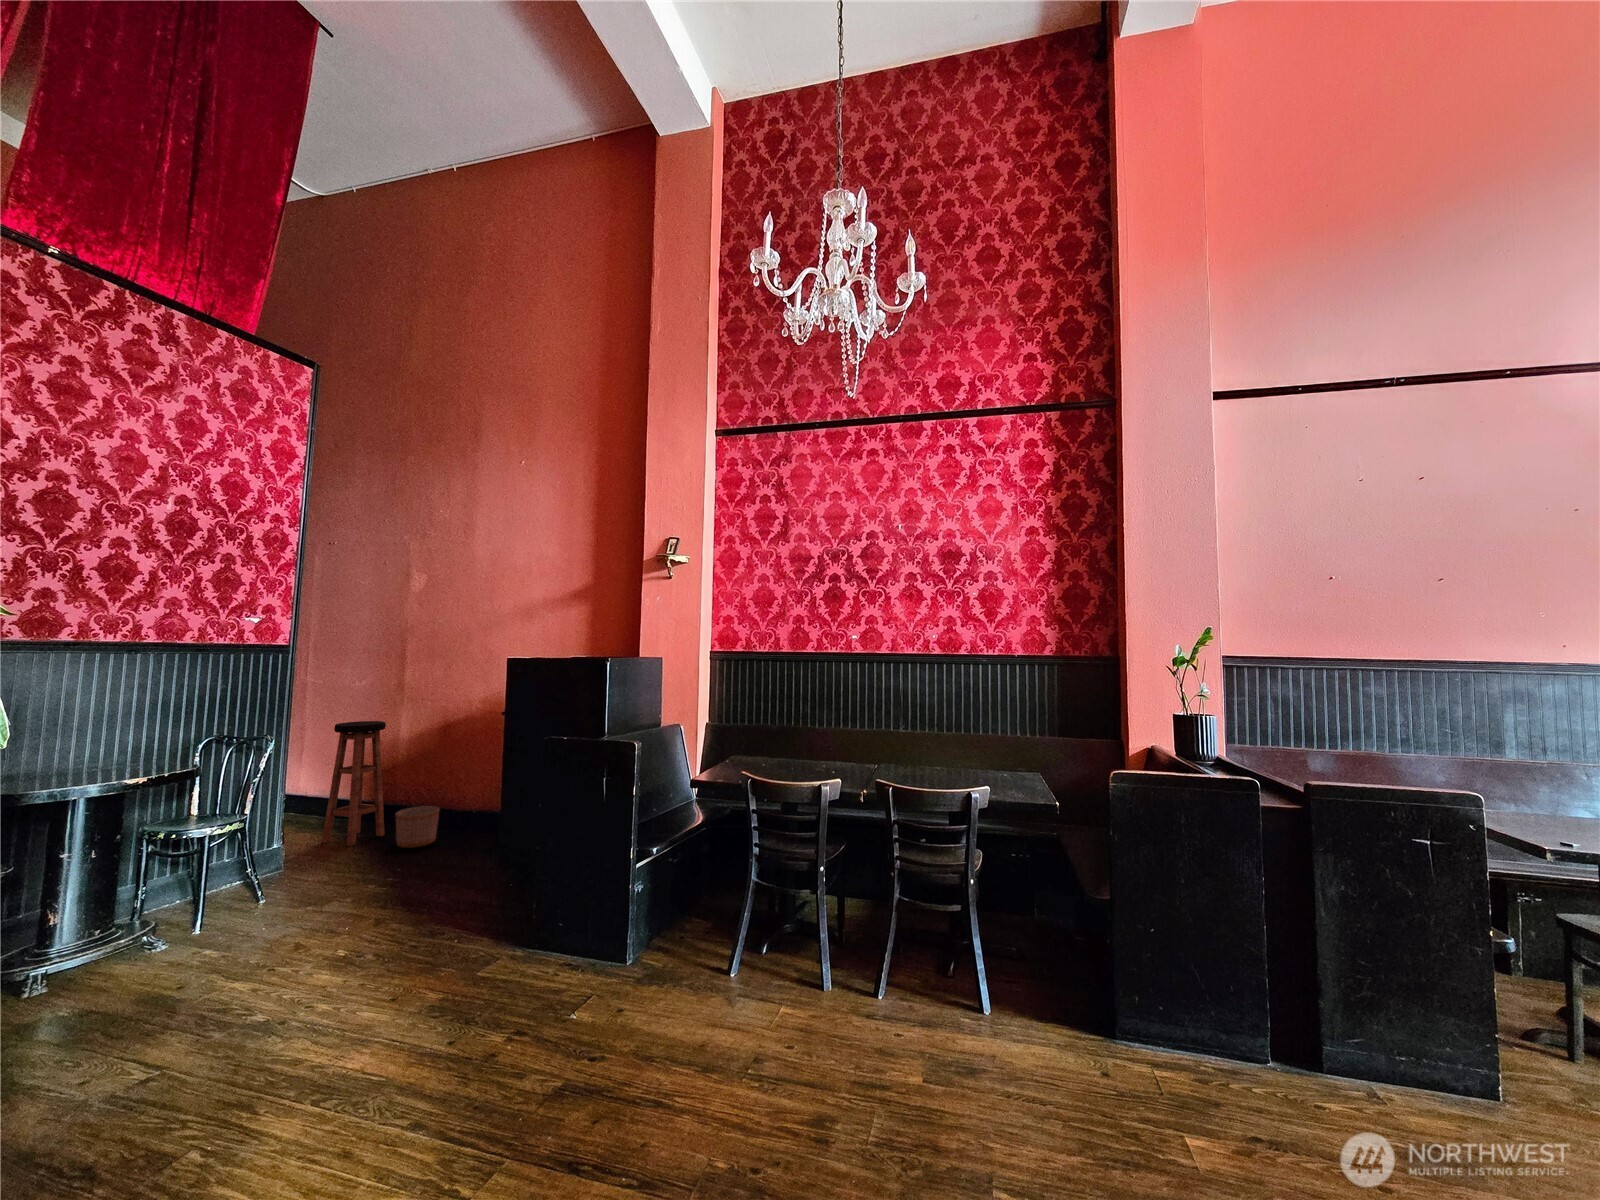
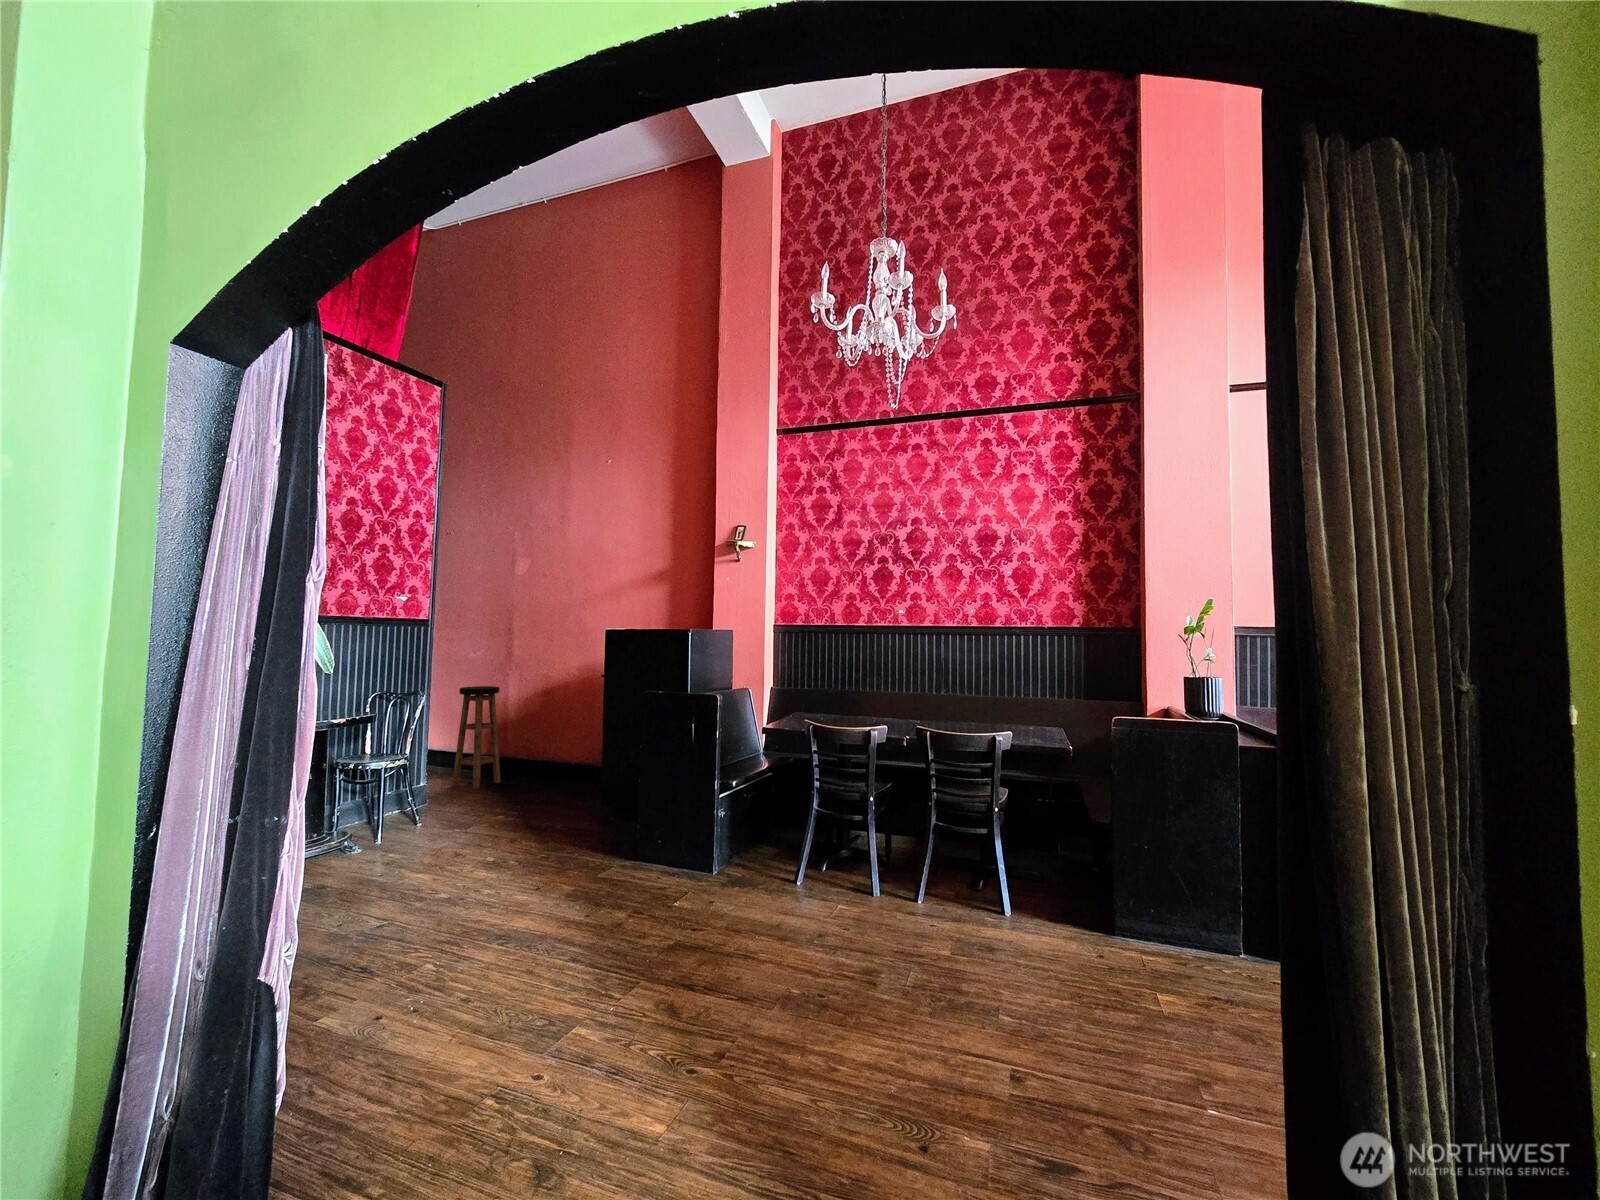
planter: present [396,806,439,848] -> none [511,759,546,792]

